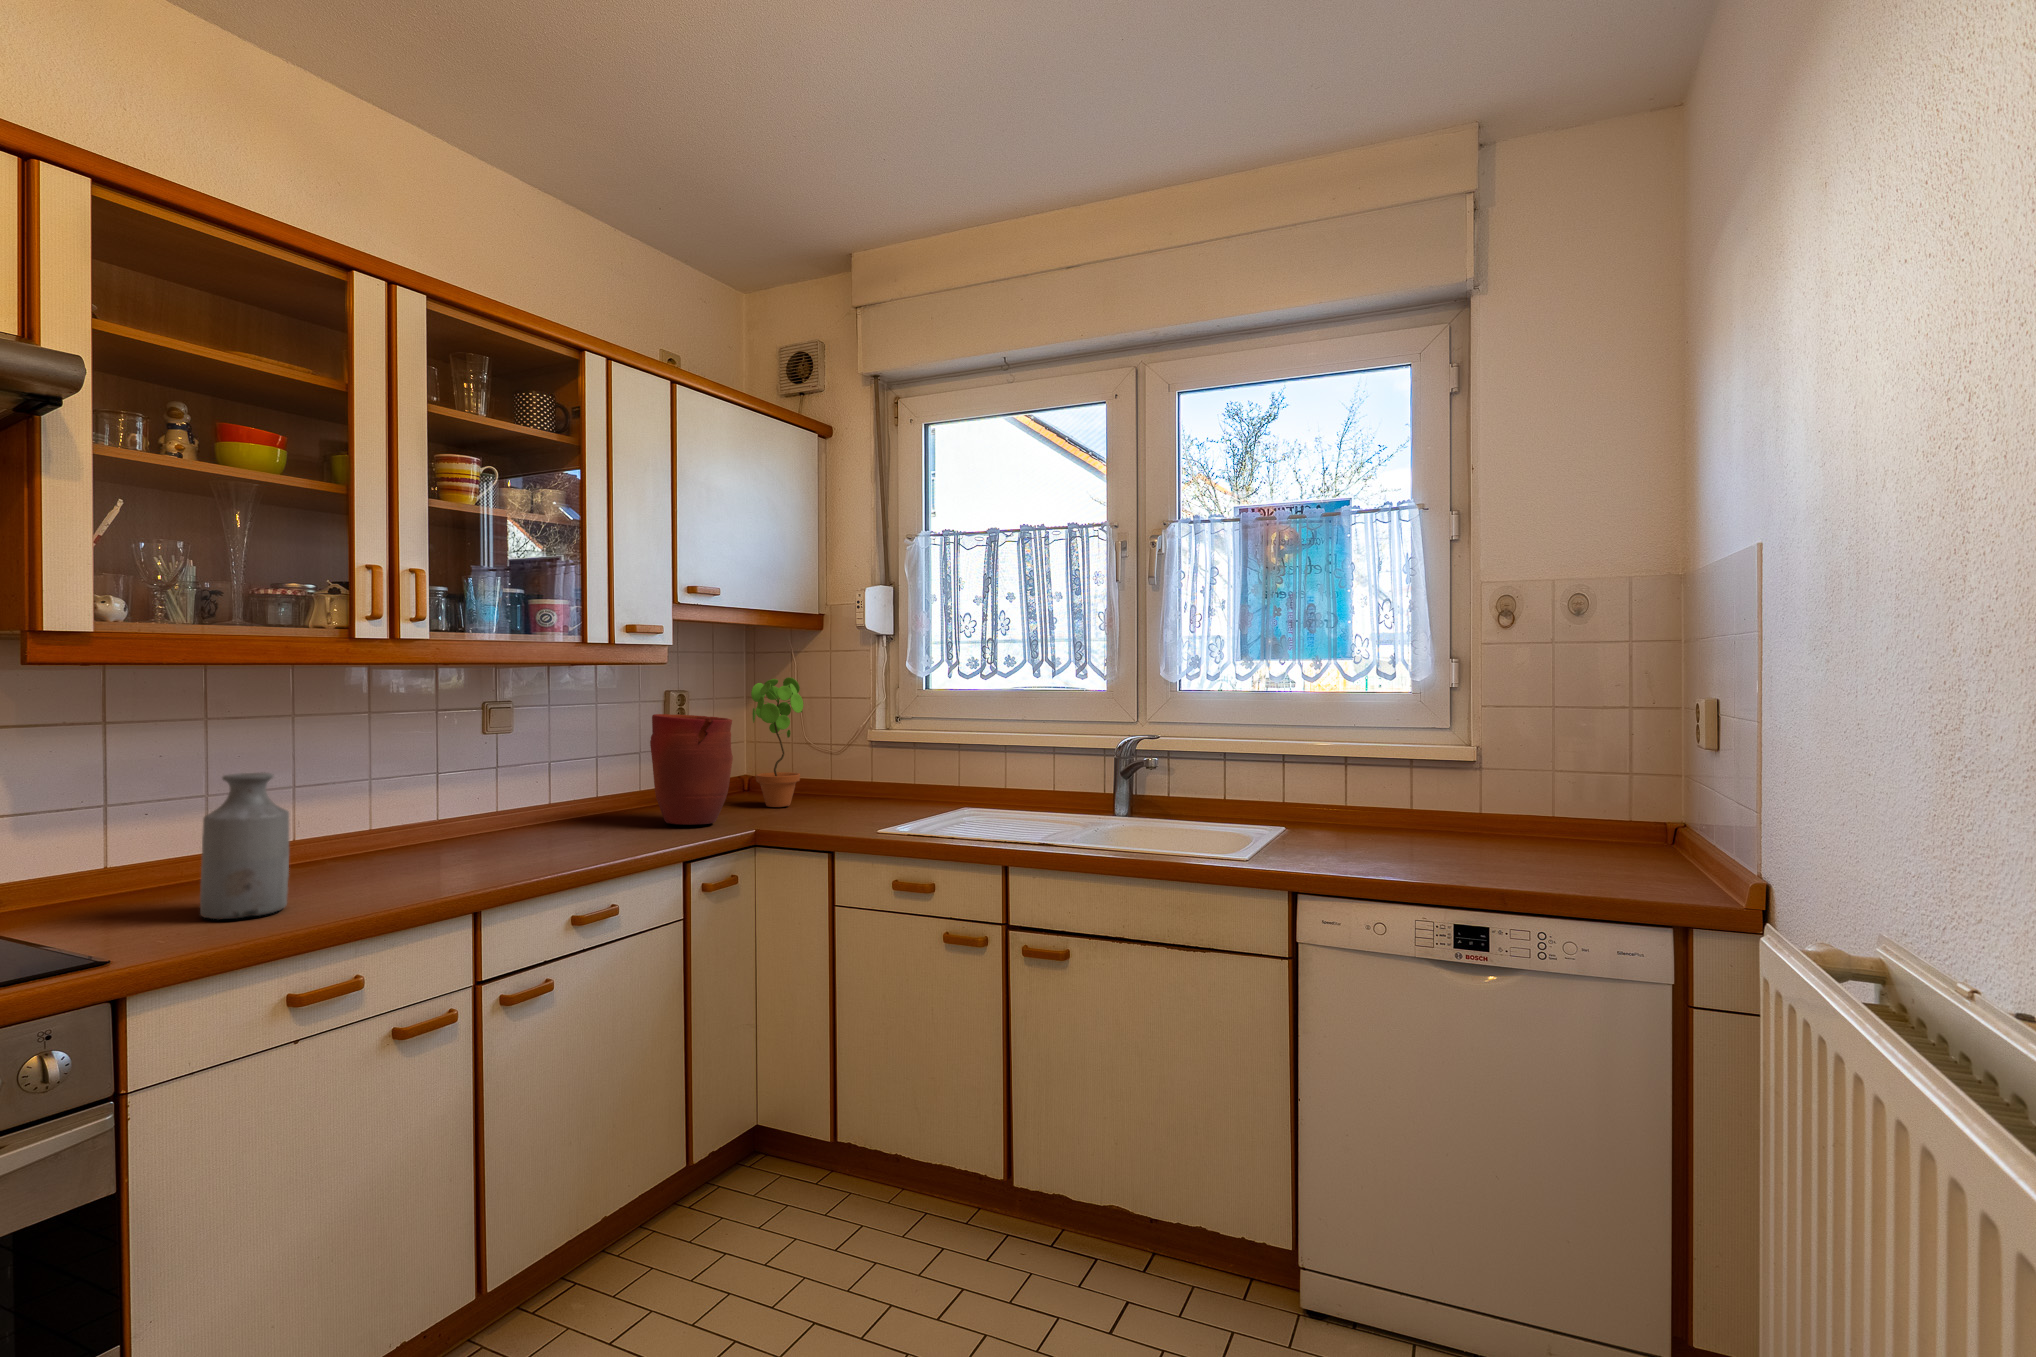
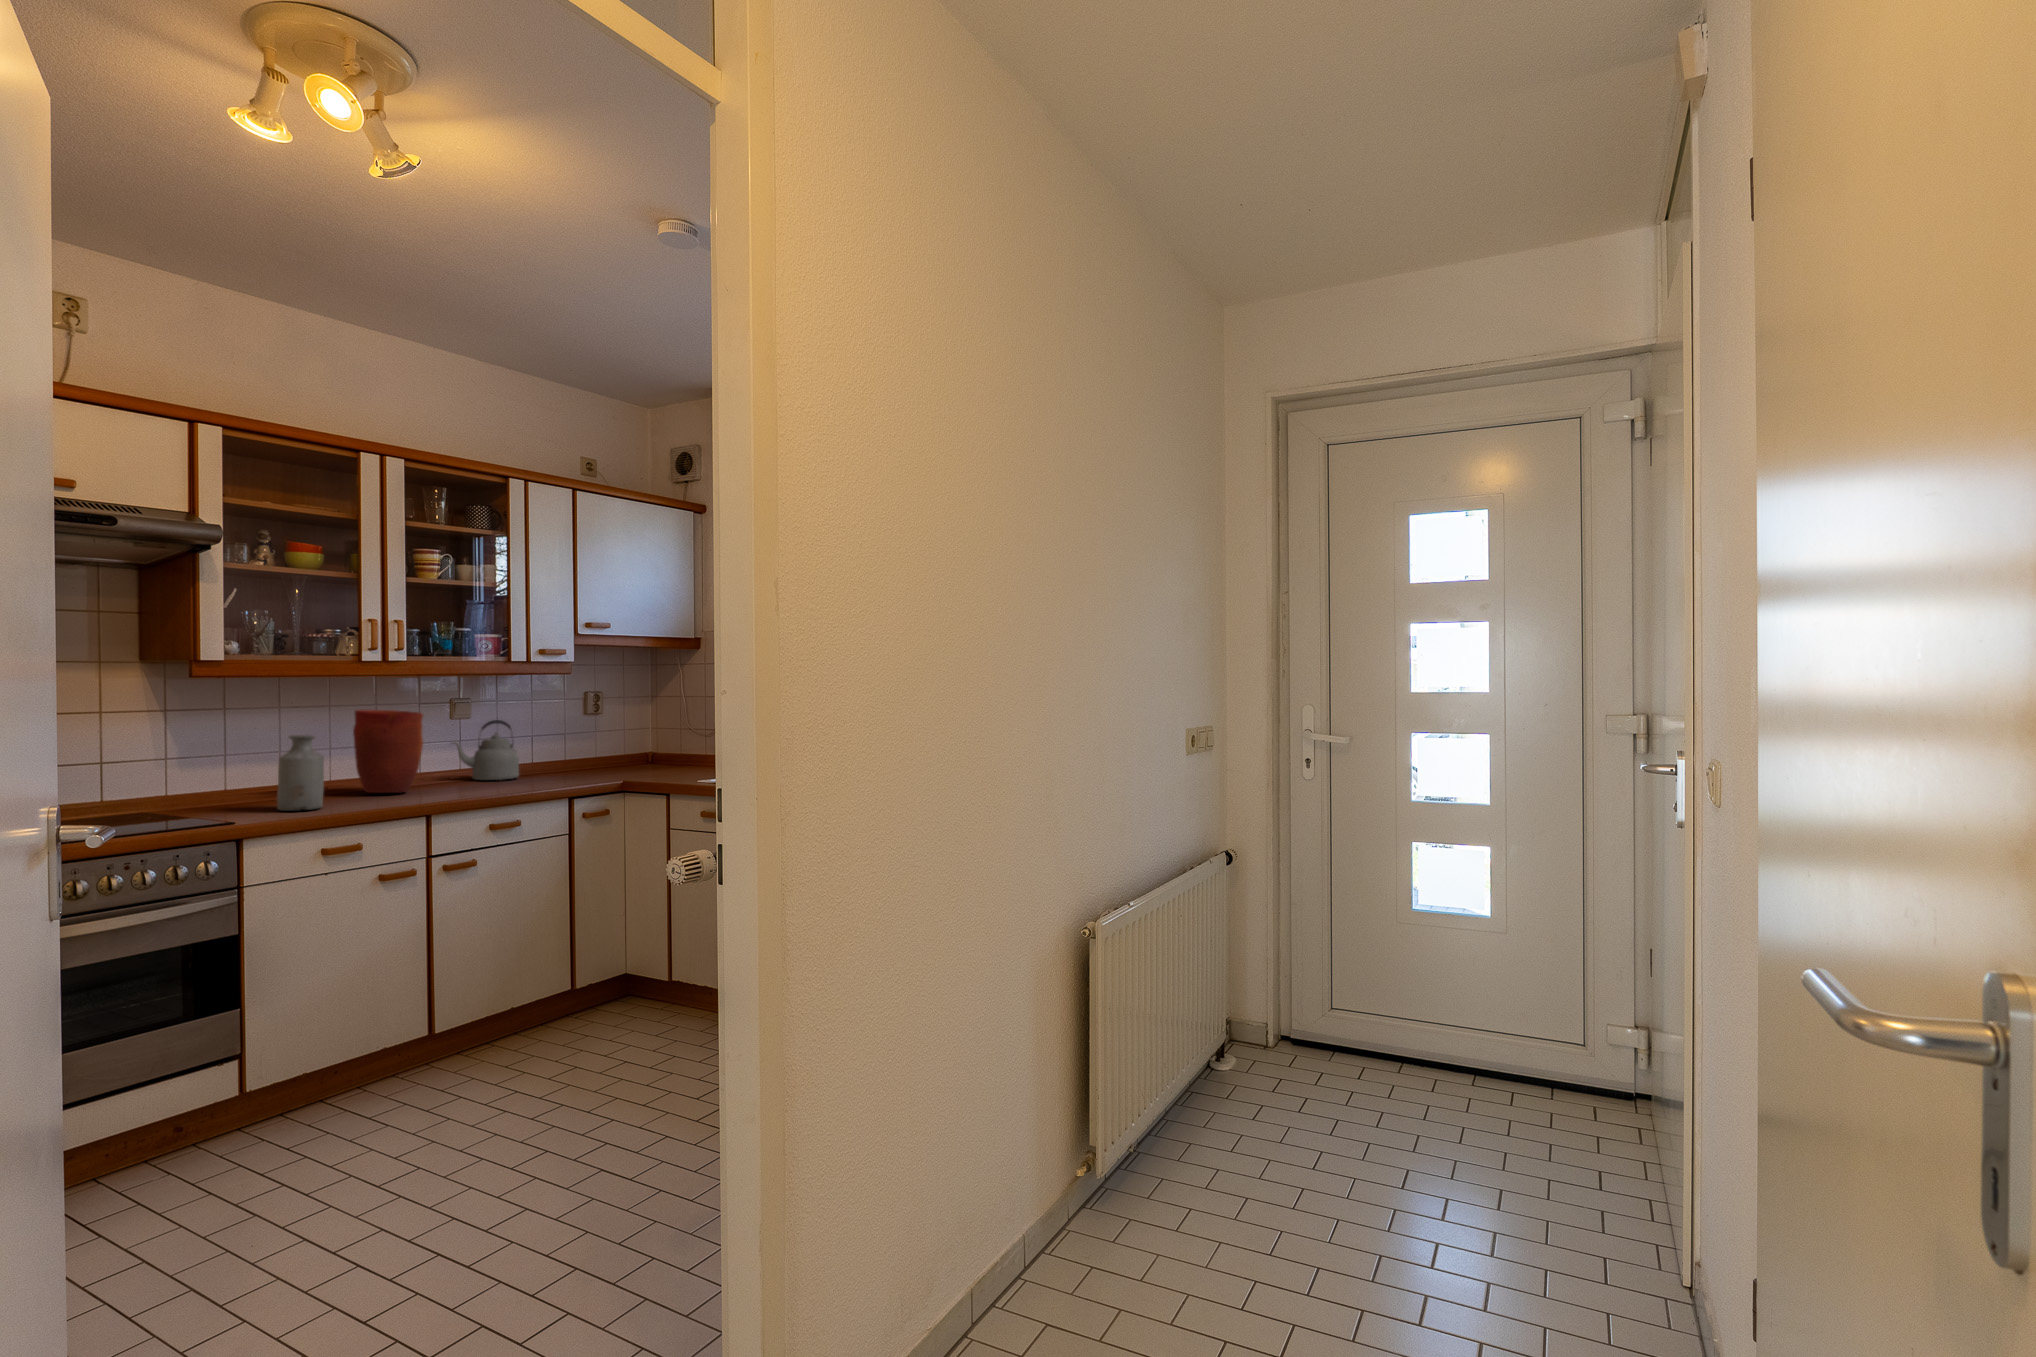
potted plant: present [751,677,803,807] -> none [639,682,674,770]
vase: present [650,714,733,825] -> present [353,710,423,793]
kettle: none [485,736,591,833] -> present [452,720,519,780]

